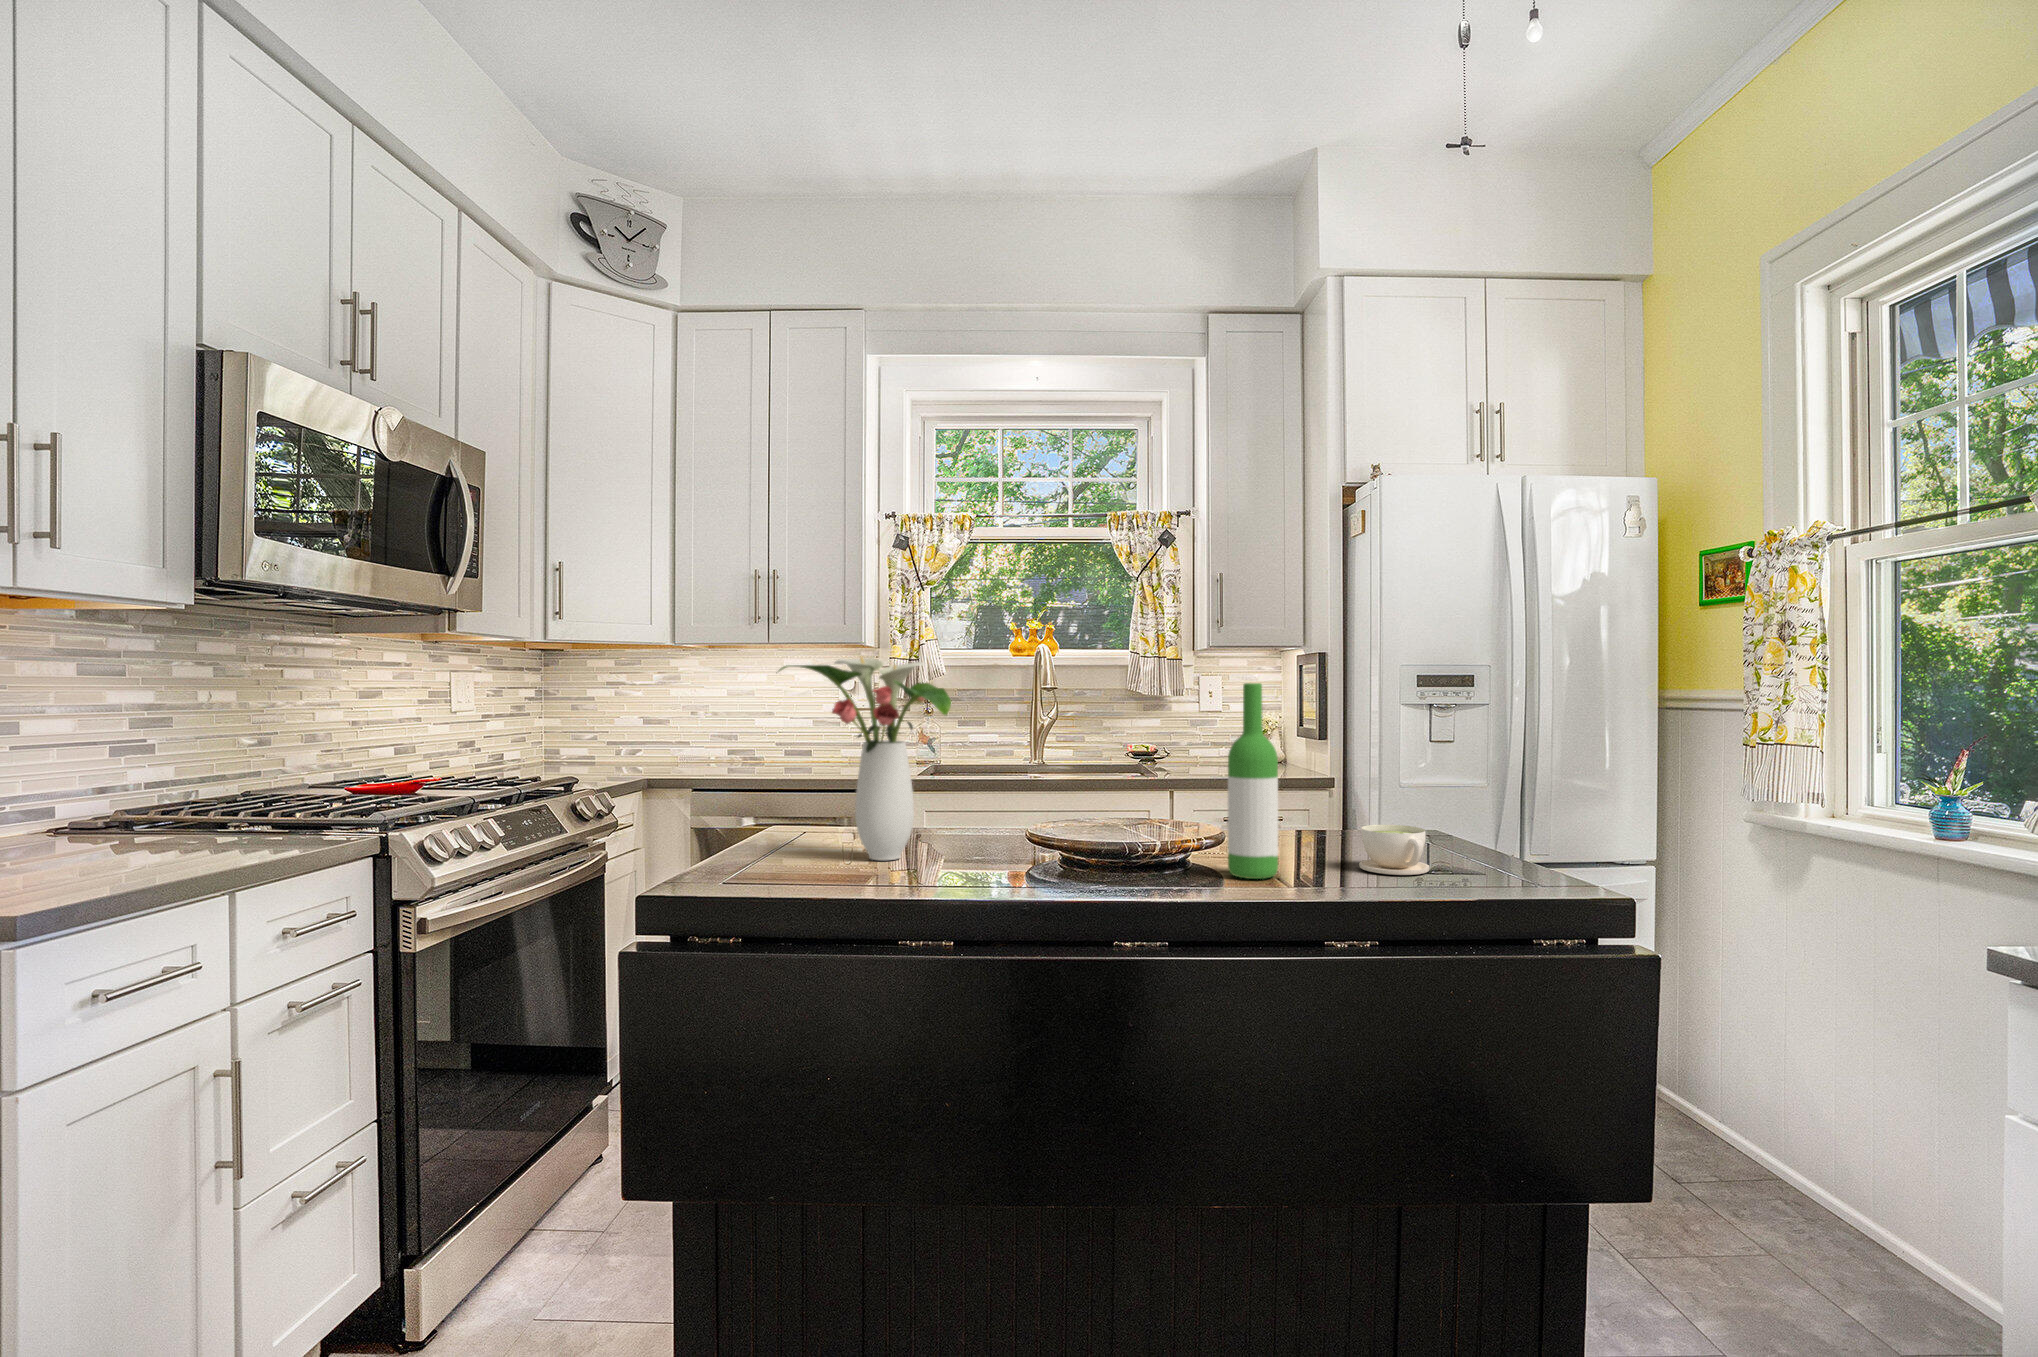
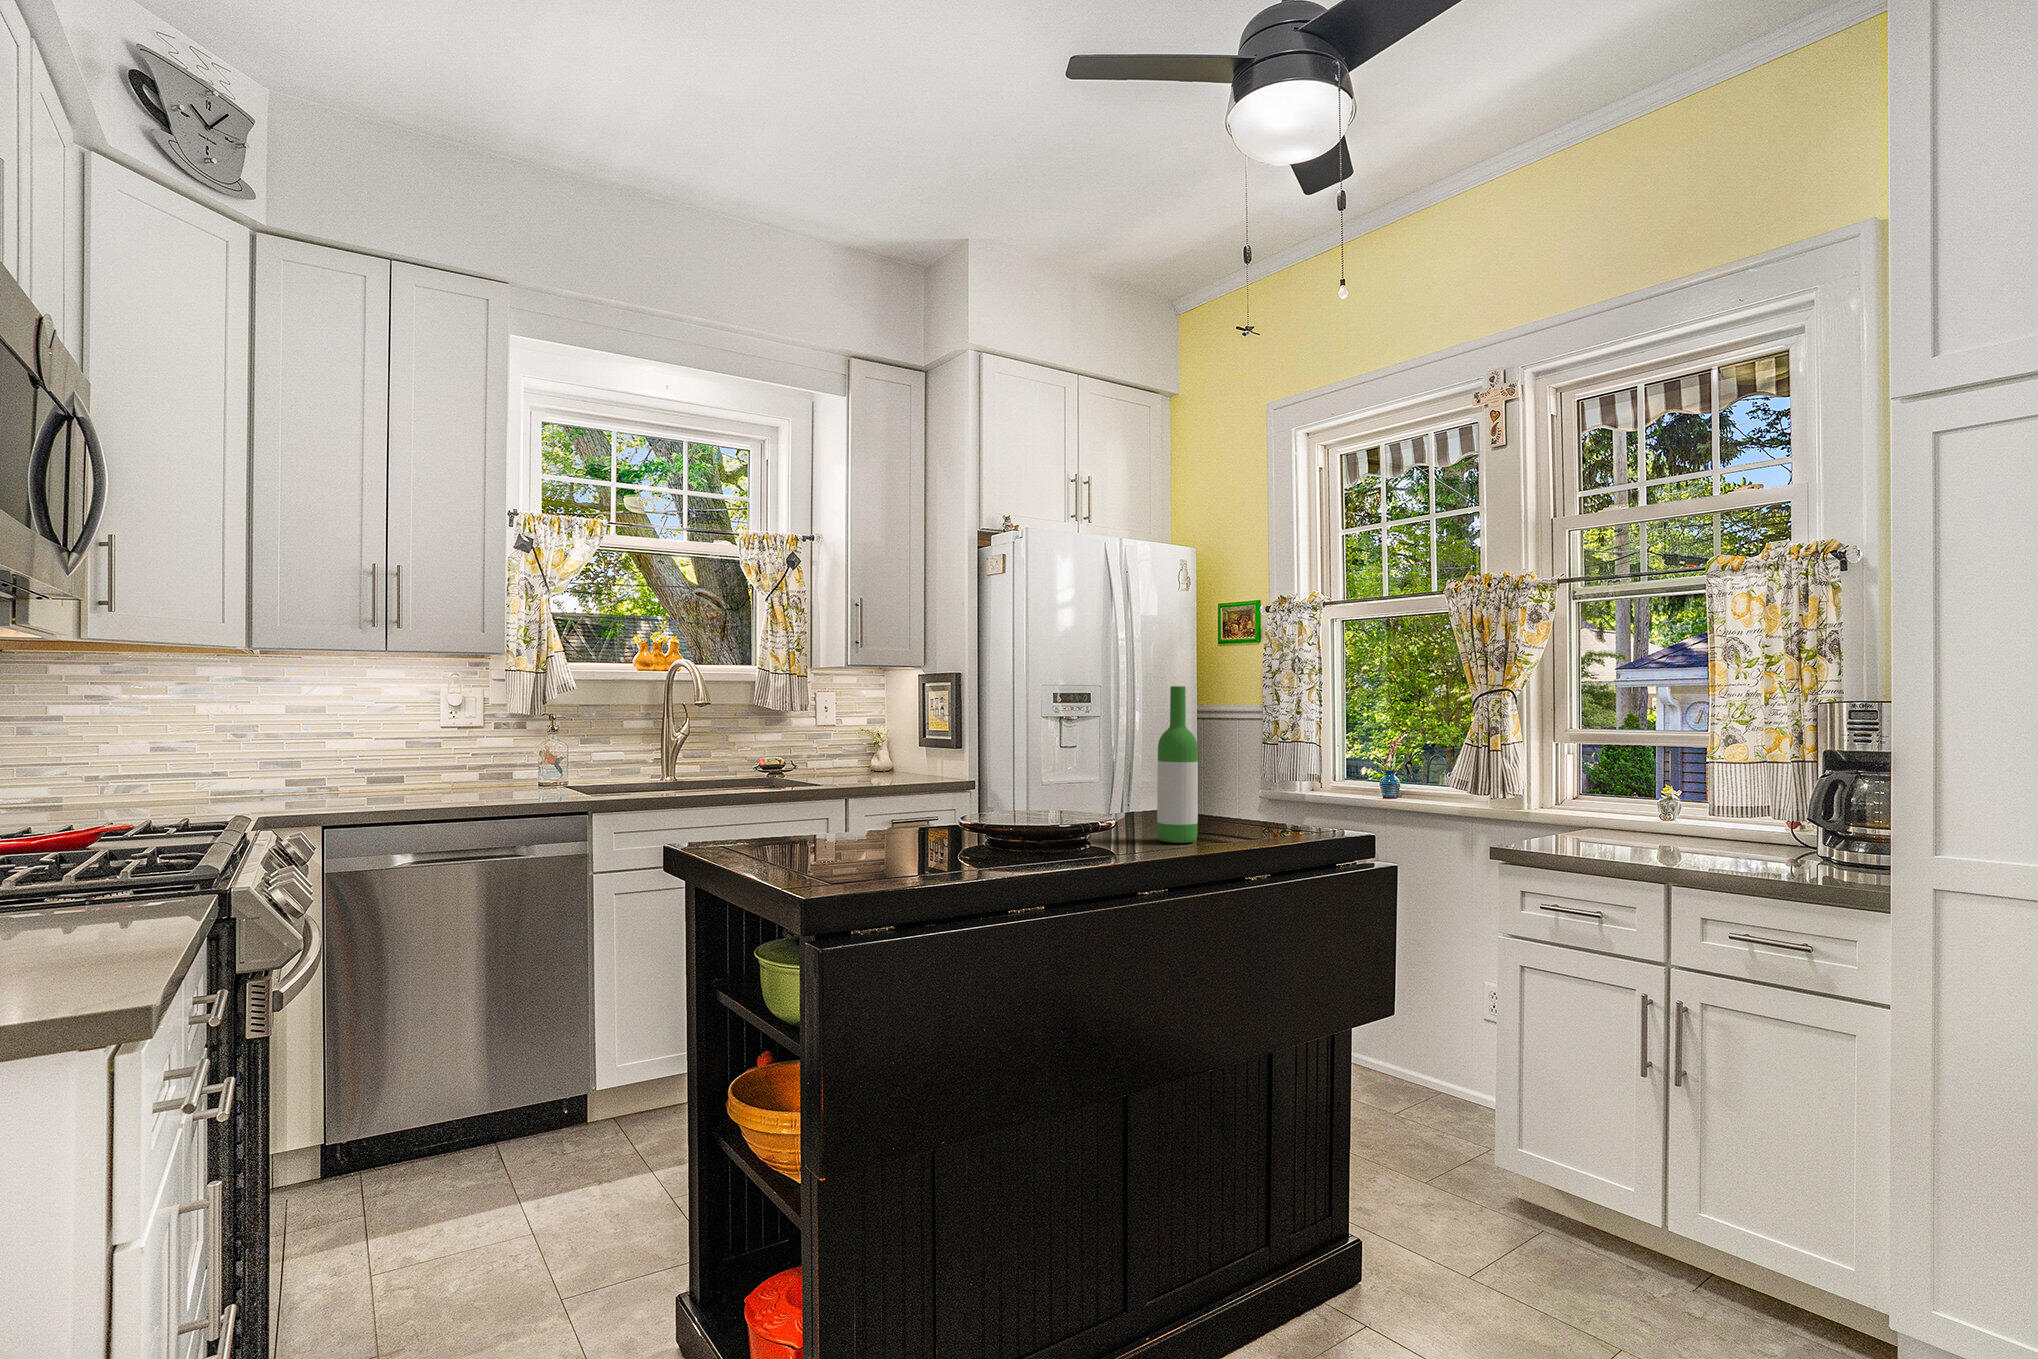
flower arrangement: present [779,656,951,861] -> none [789,656,965,857]
coffee cup: present [1359,825,1430,875] -> none [1220,798,1277,833]

